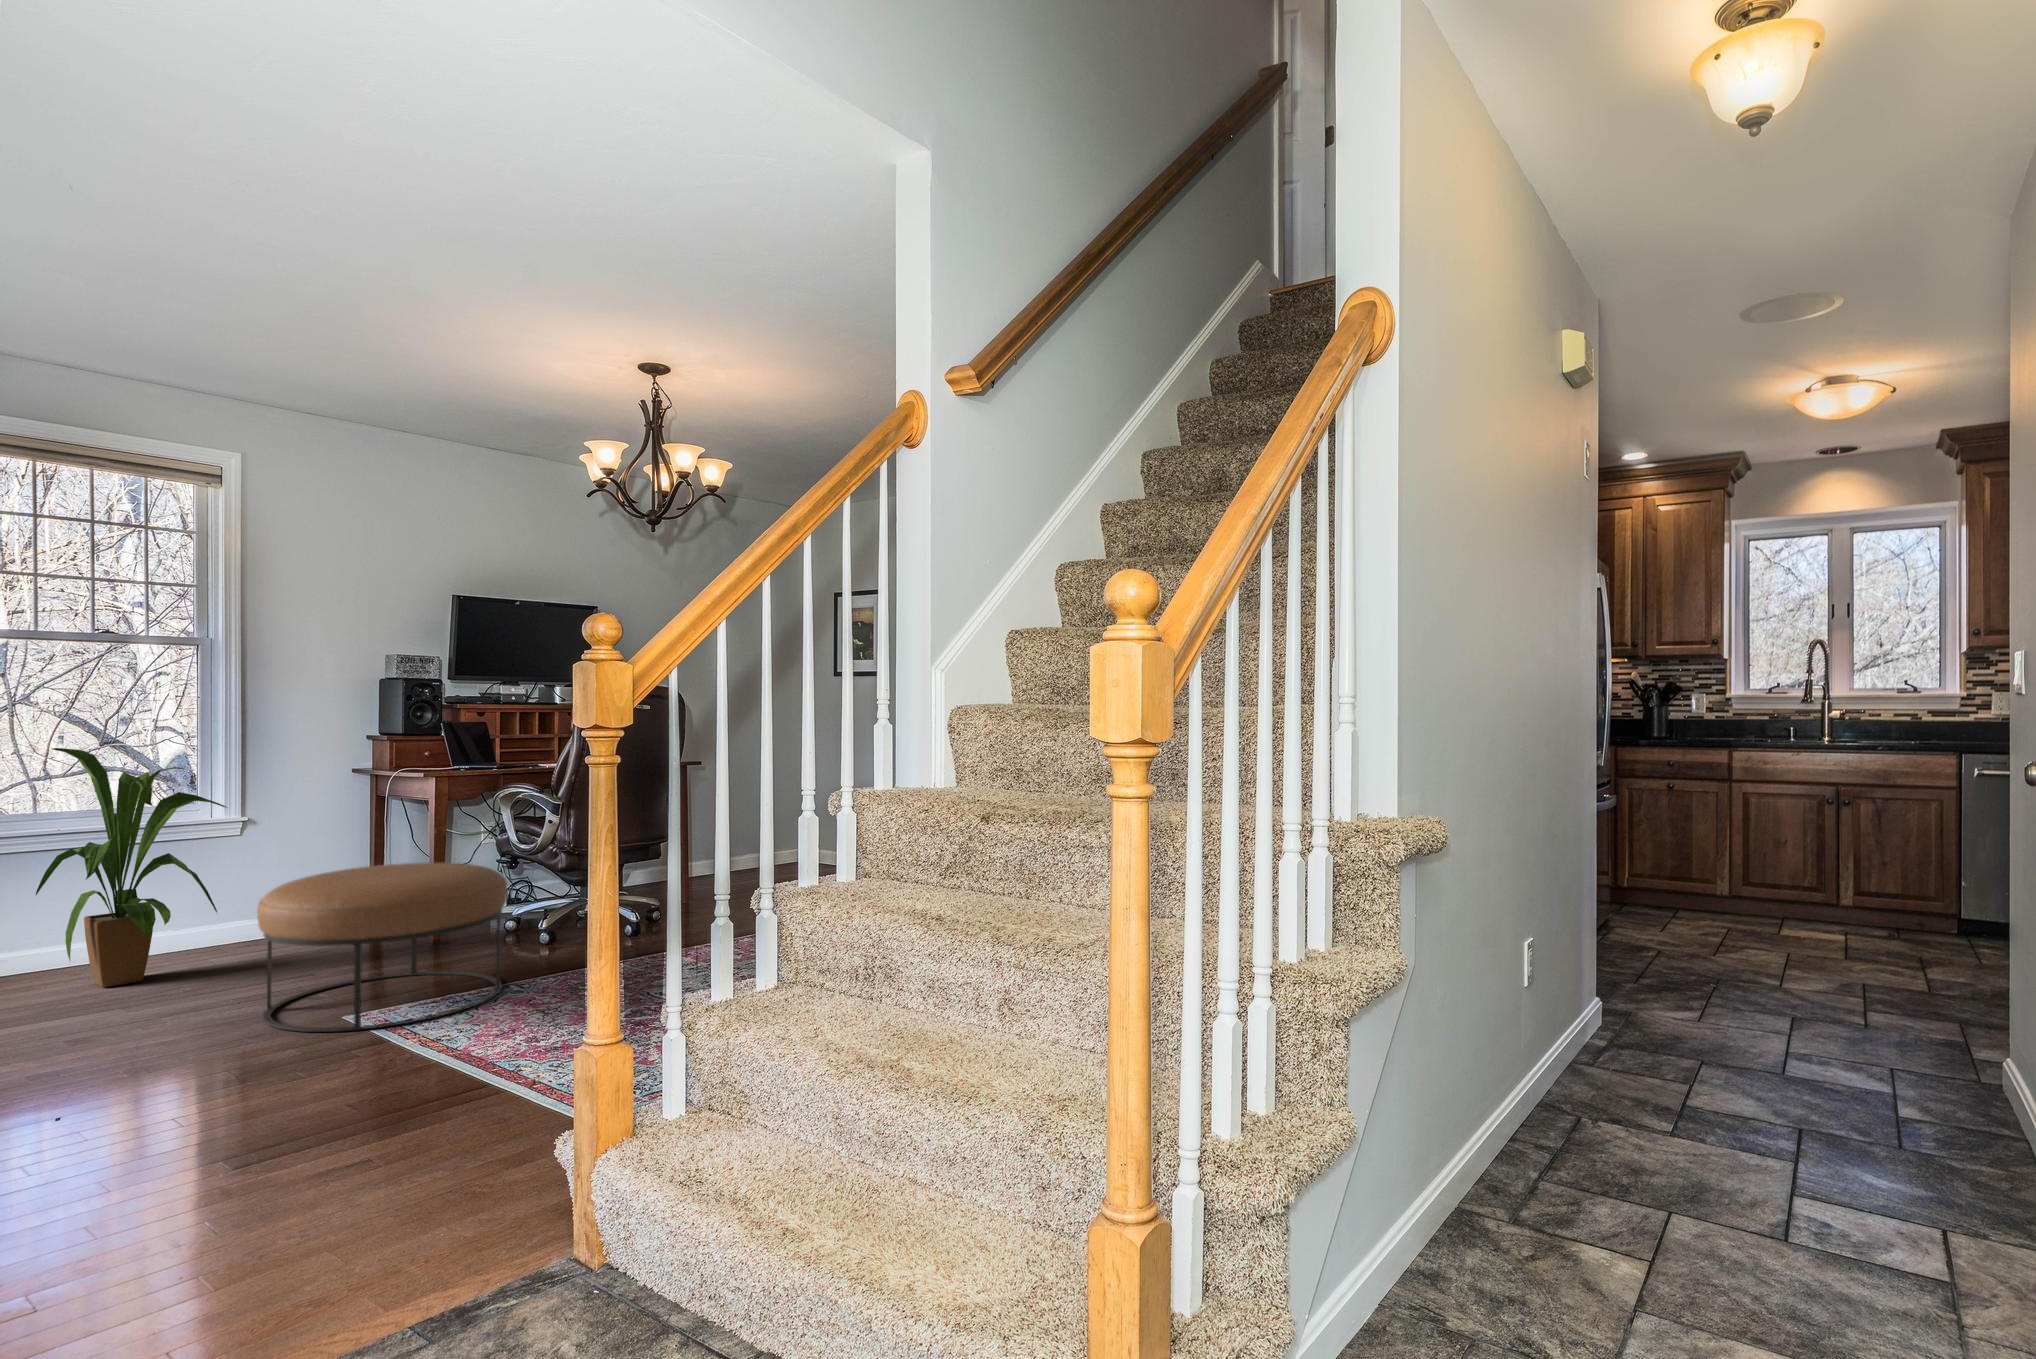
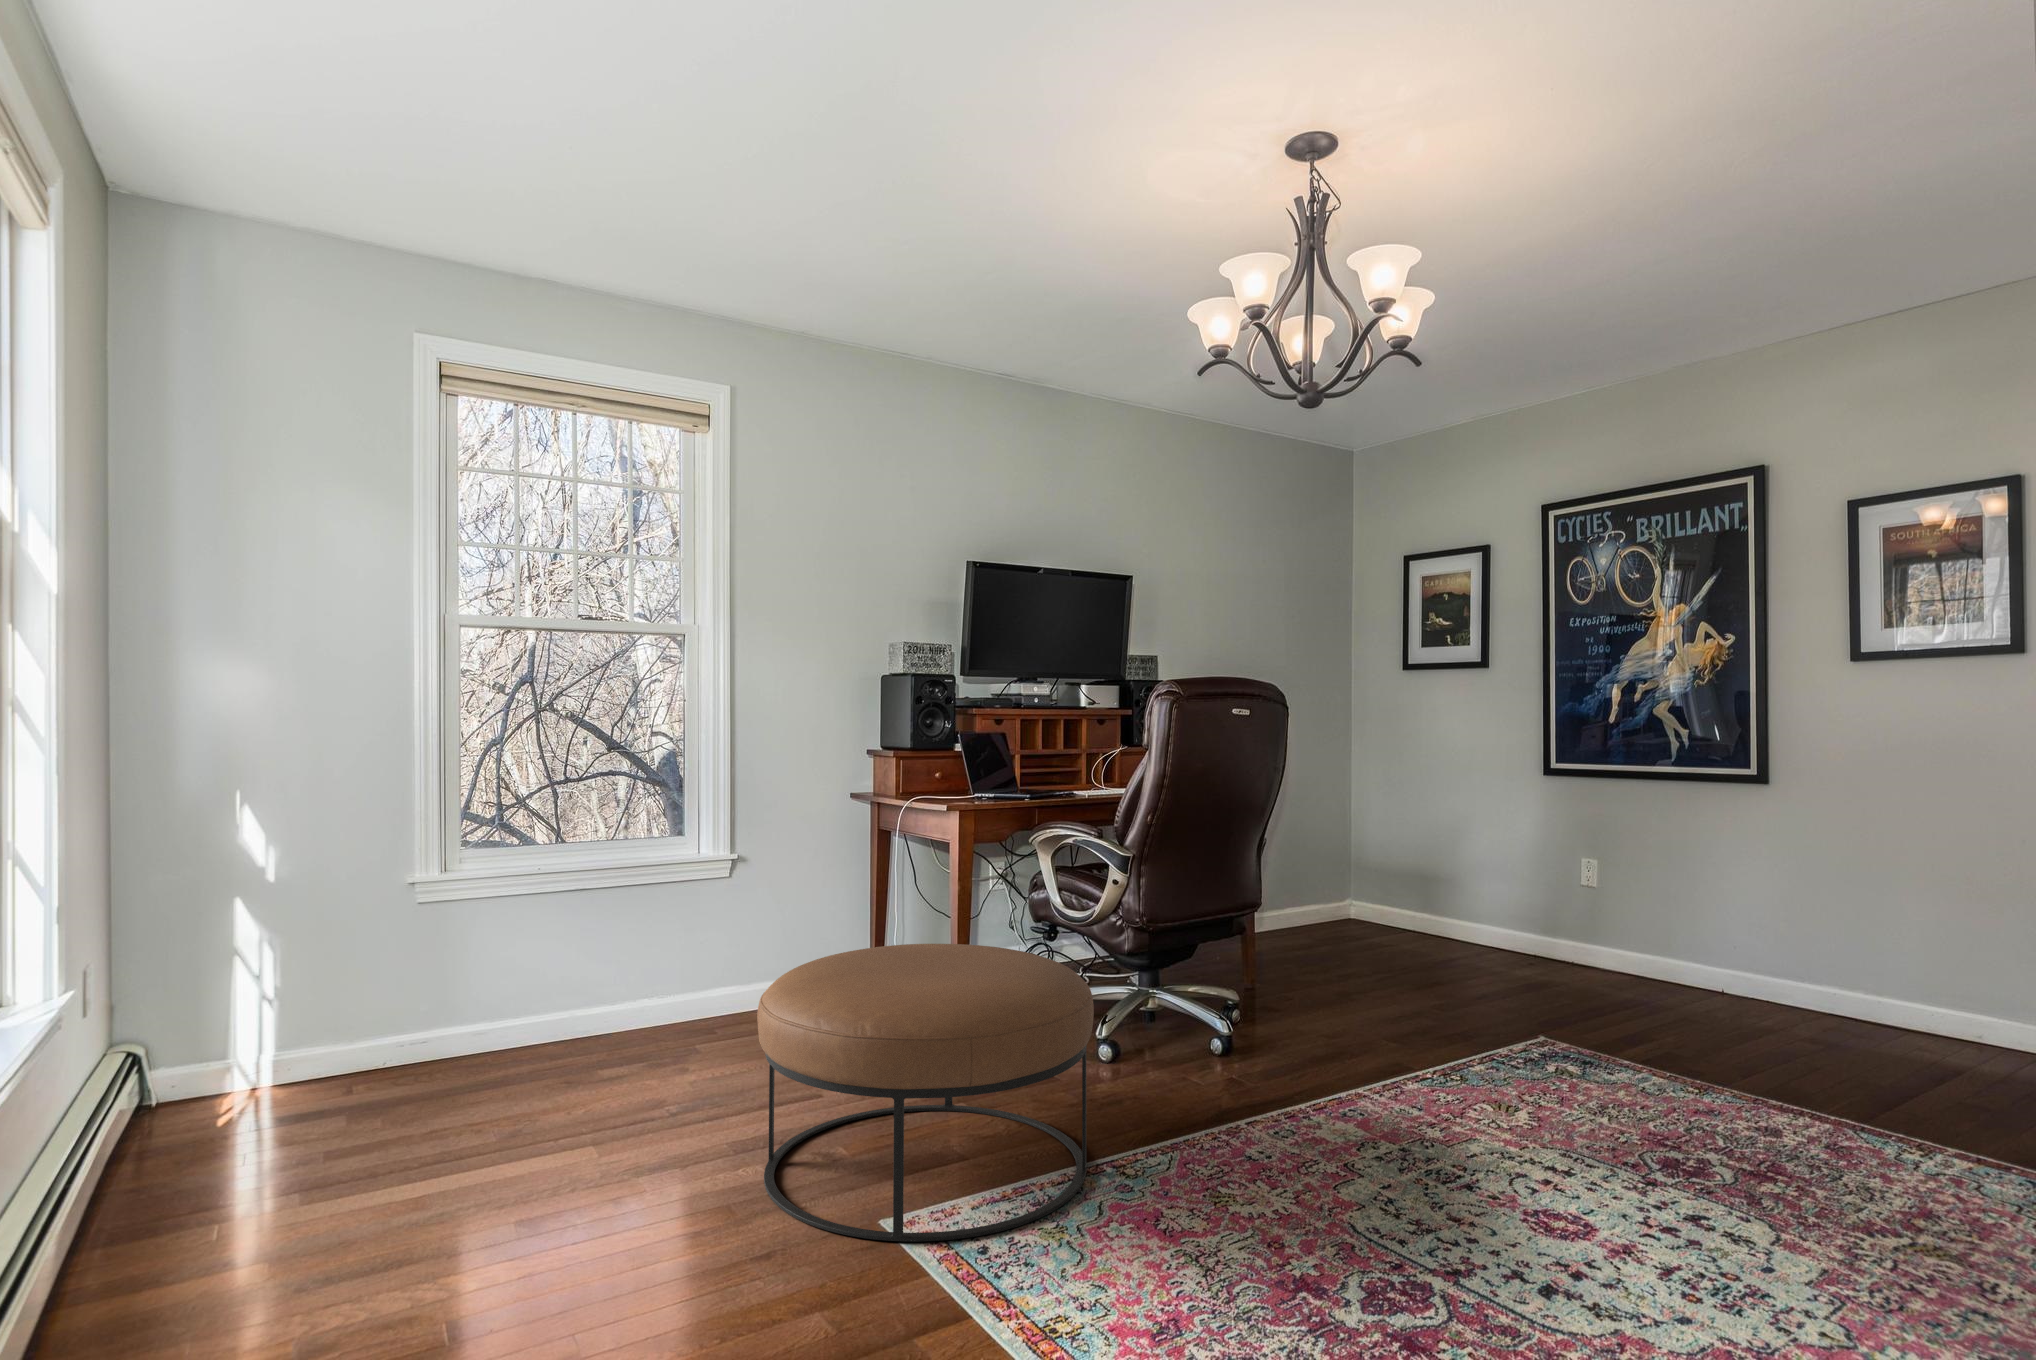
house plant: present [36,748,227,987] -> none [516,759,719,1077]

